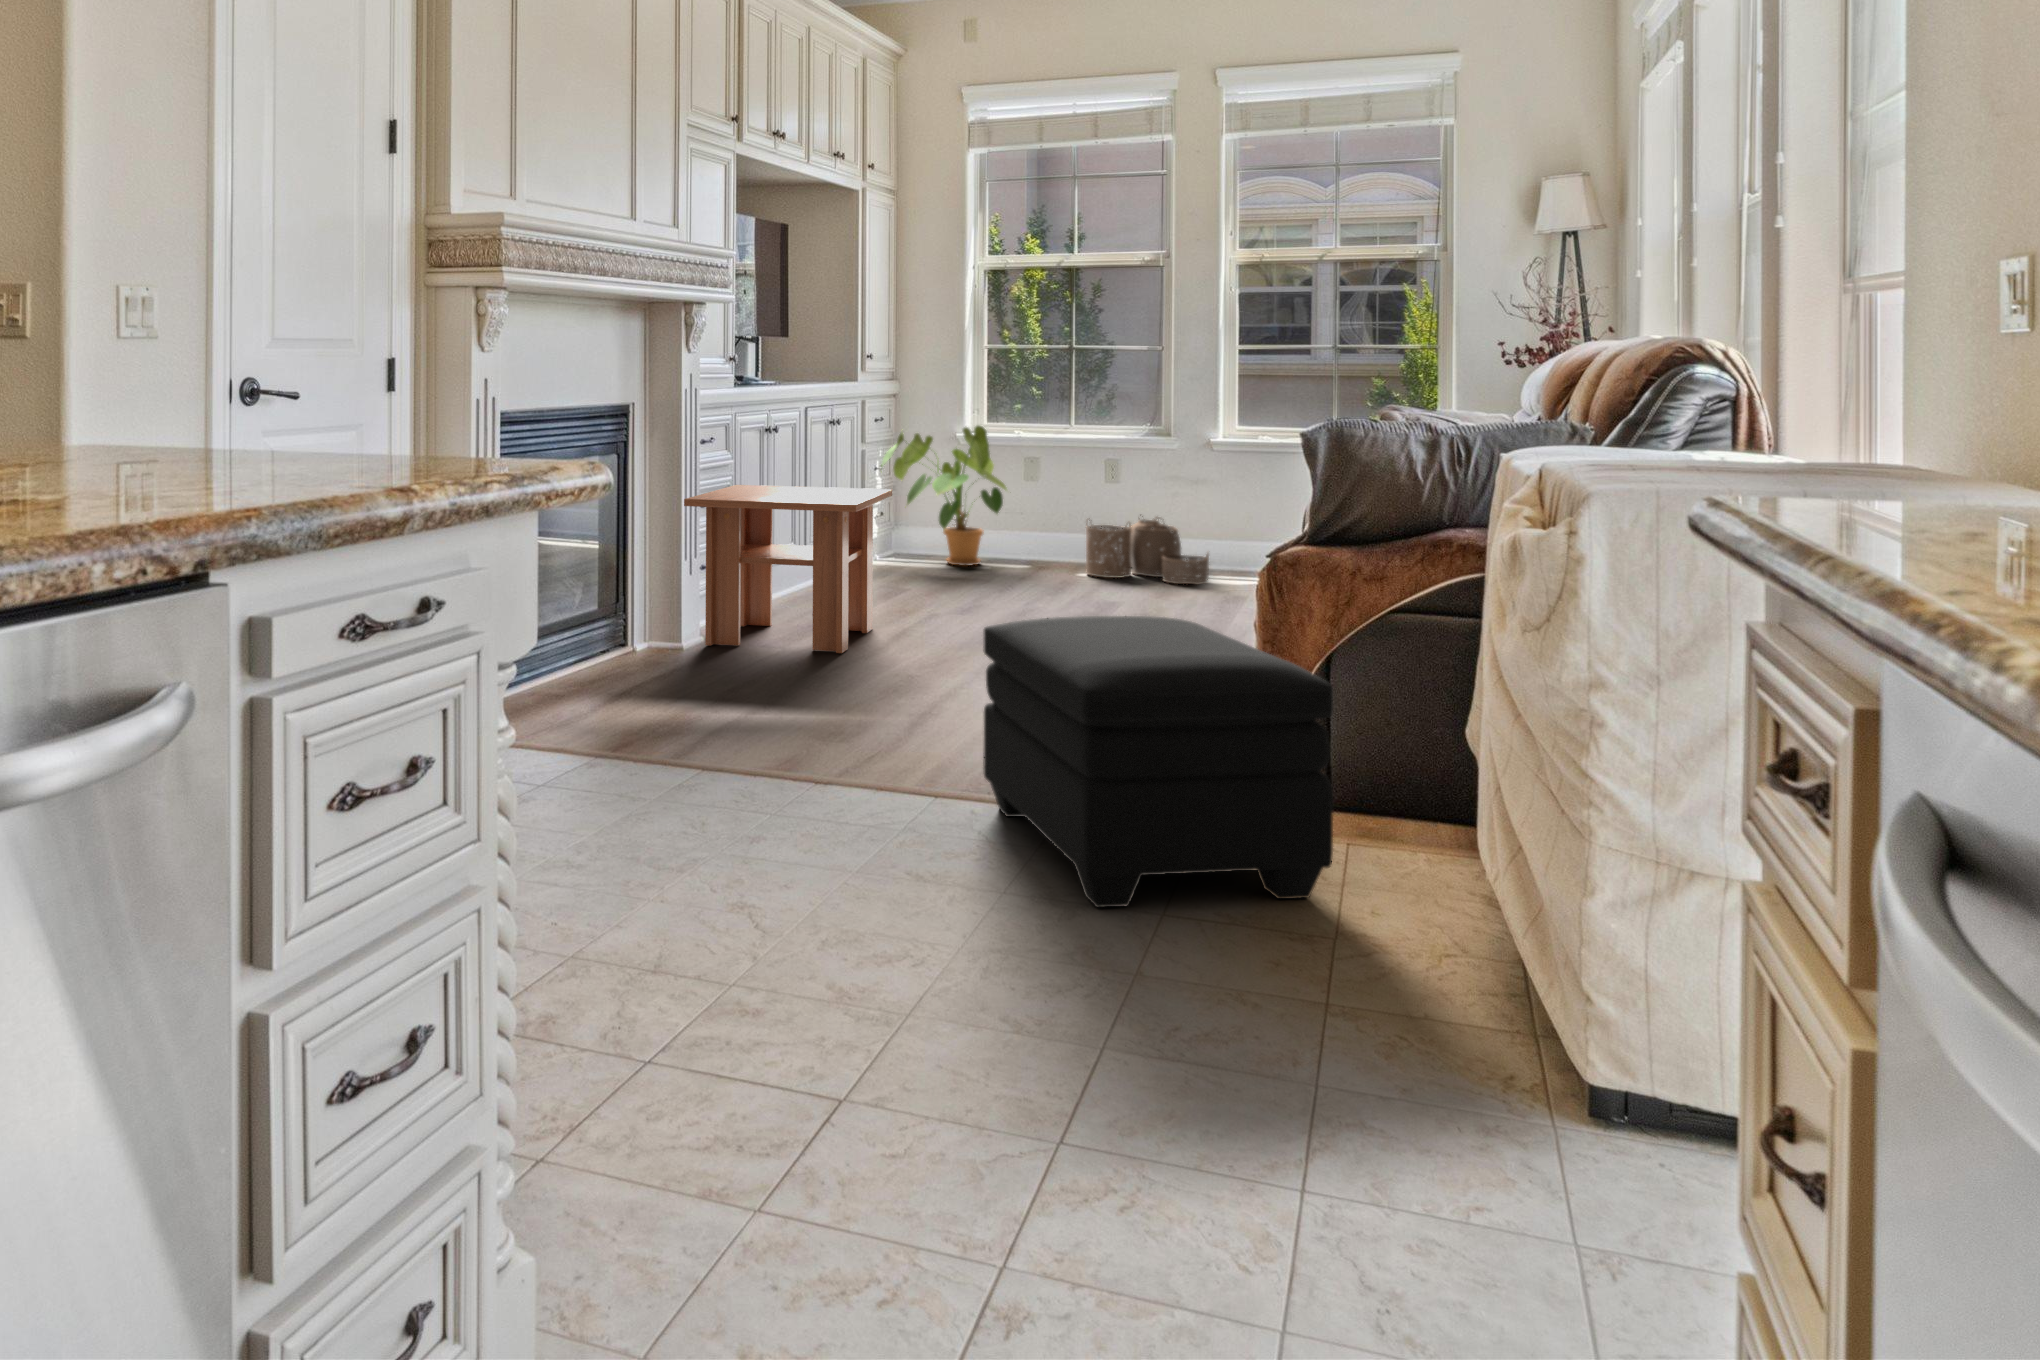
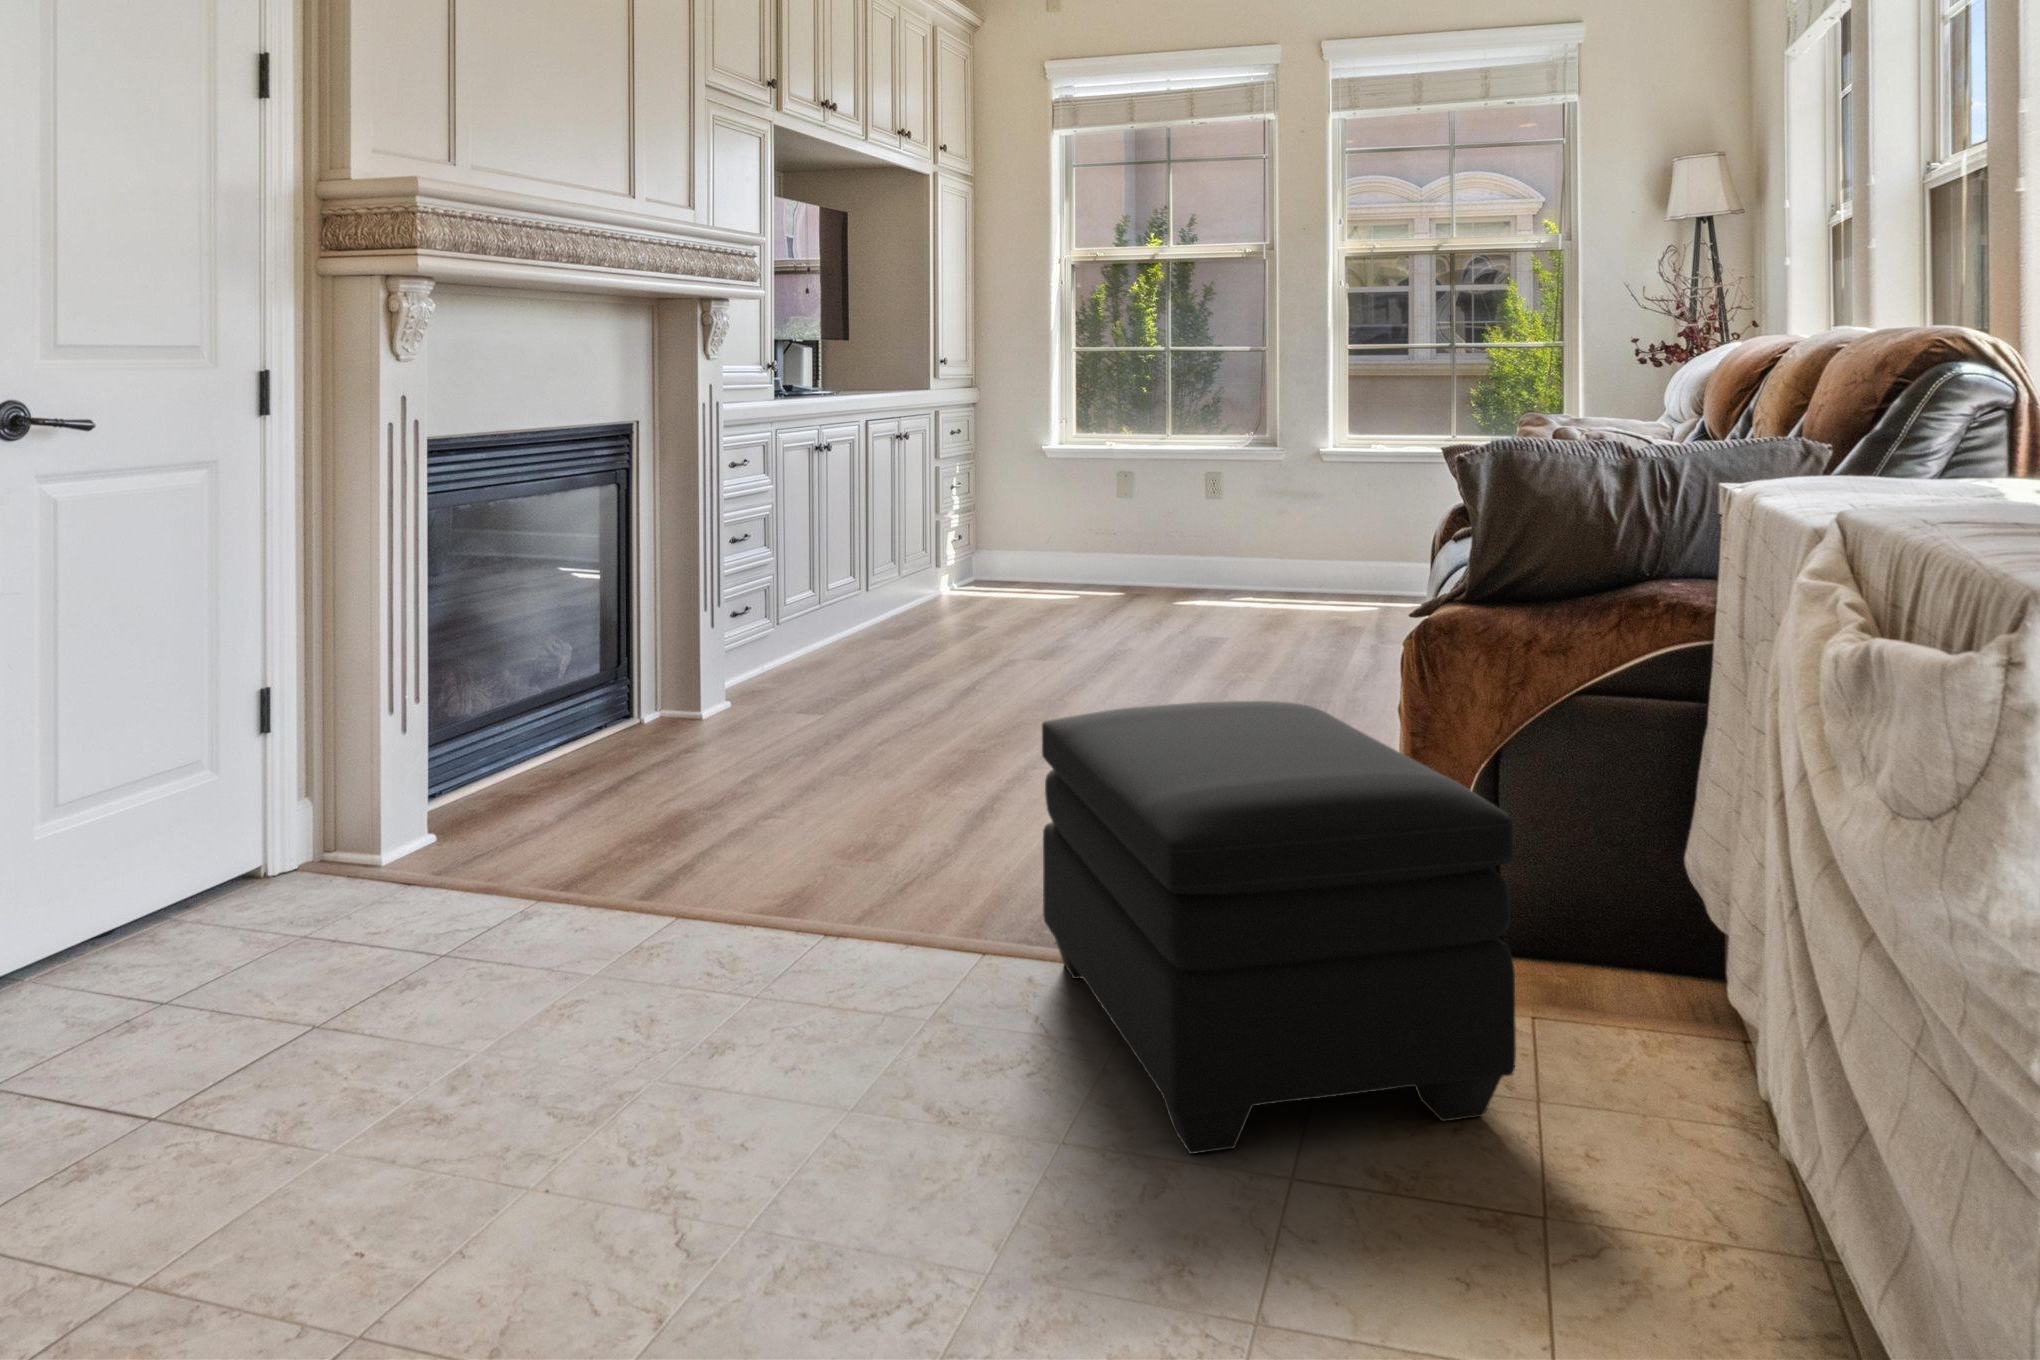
house plant: present [882,425,1007,566] -> none [957,437,1101,594]
coffee table: present [684,485,892,653] -> none [703,514,958,718]
woven basket: present [1086,515,1209,584] -> none [1184,533,1320,612]

